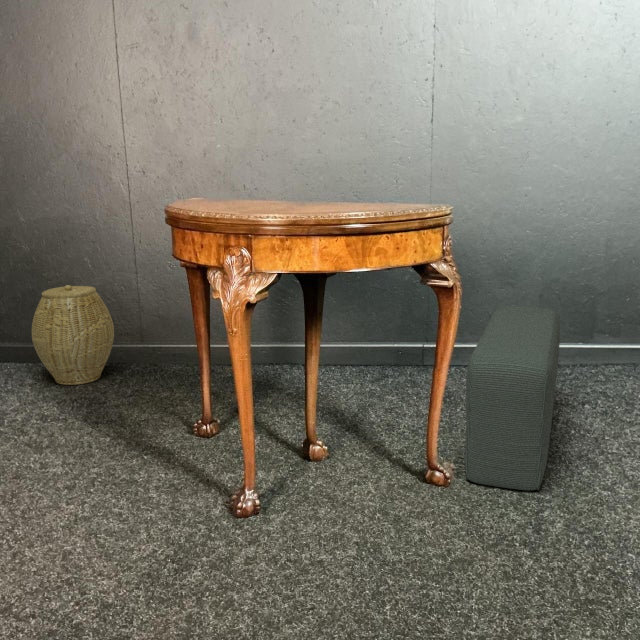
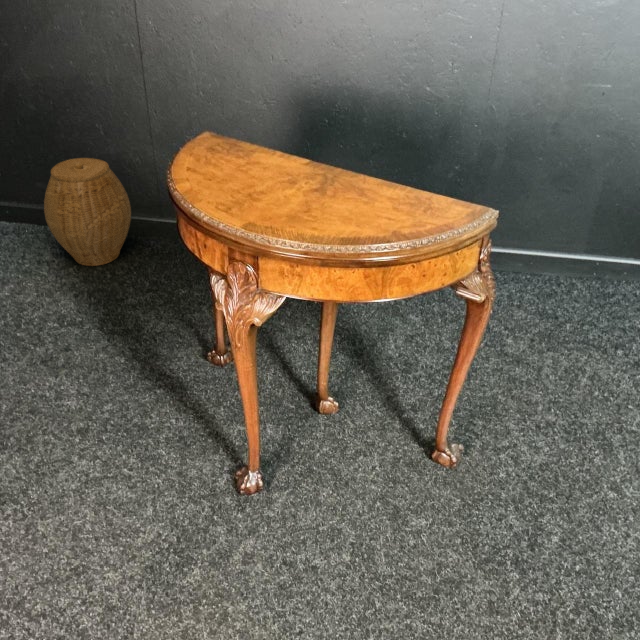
pouf: present [465,306,560,490] -> none [473,245,608,484]

